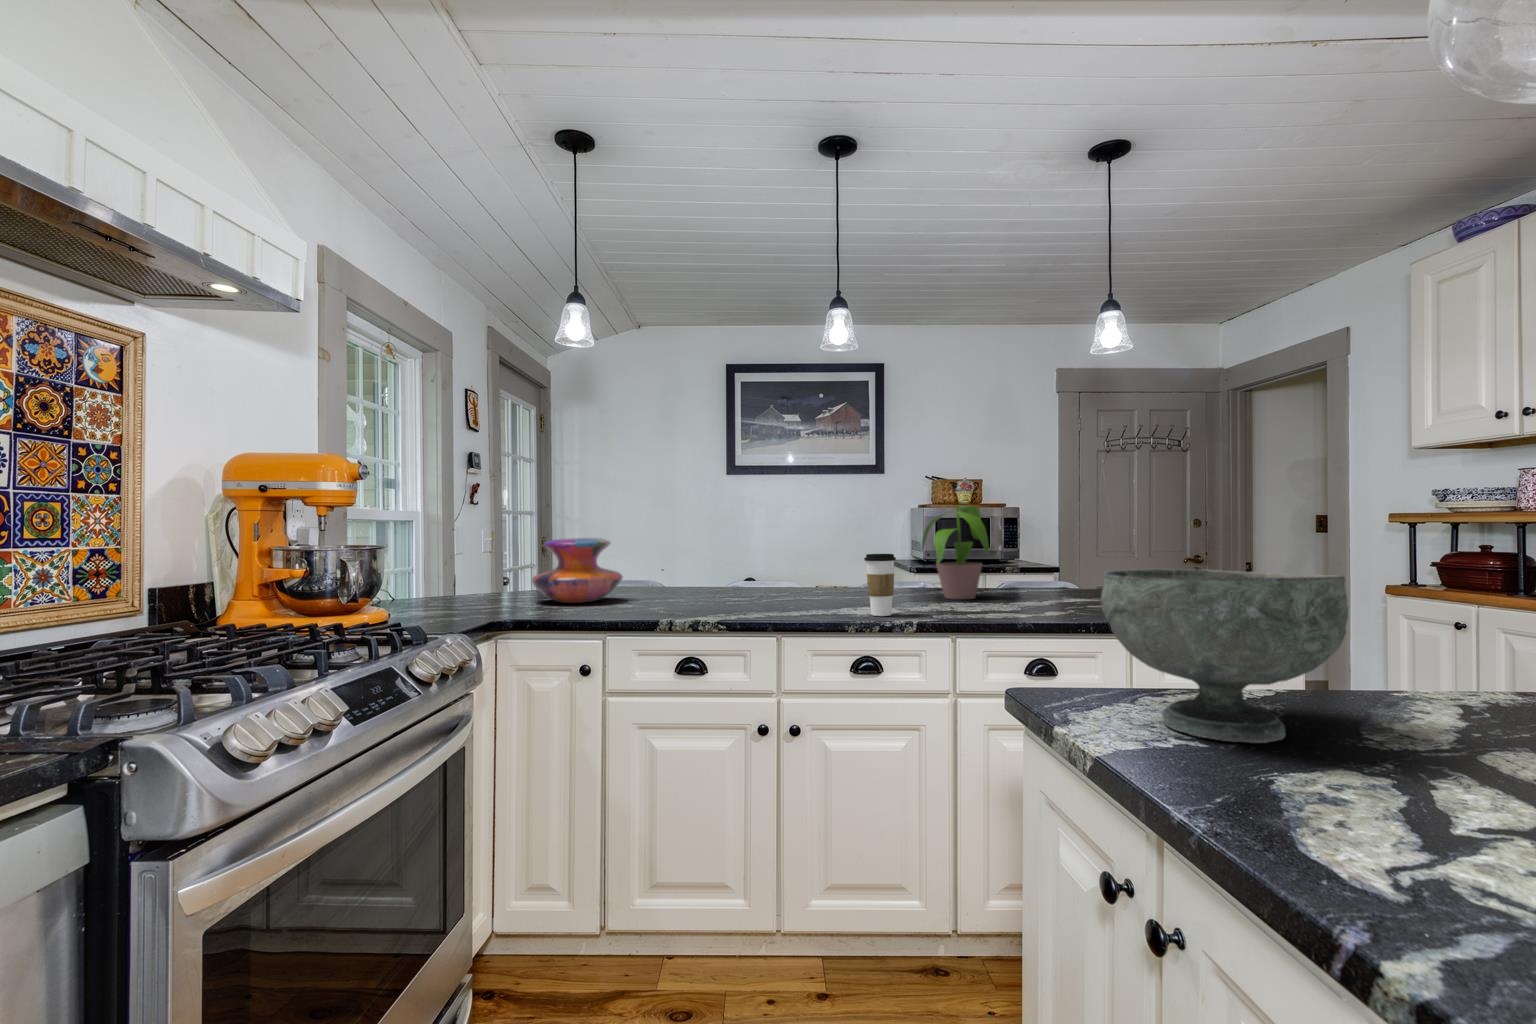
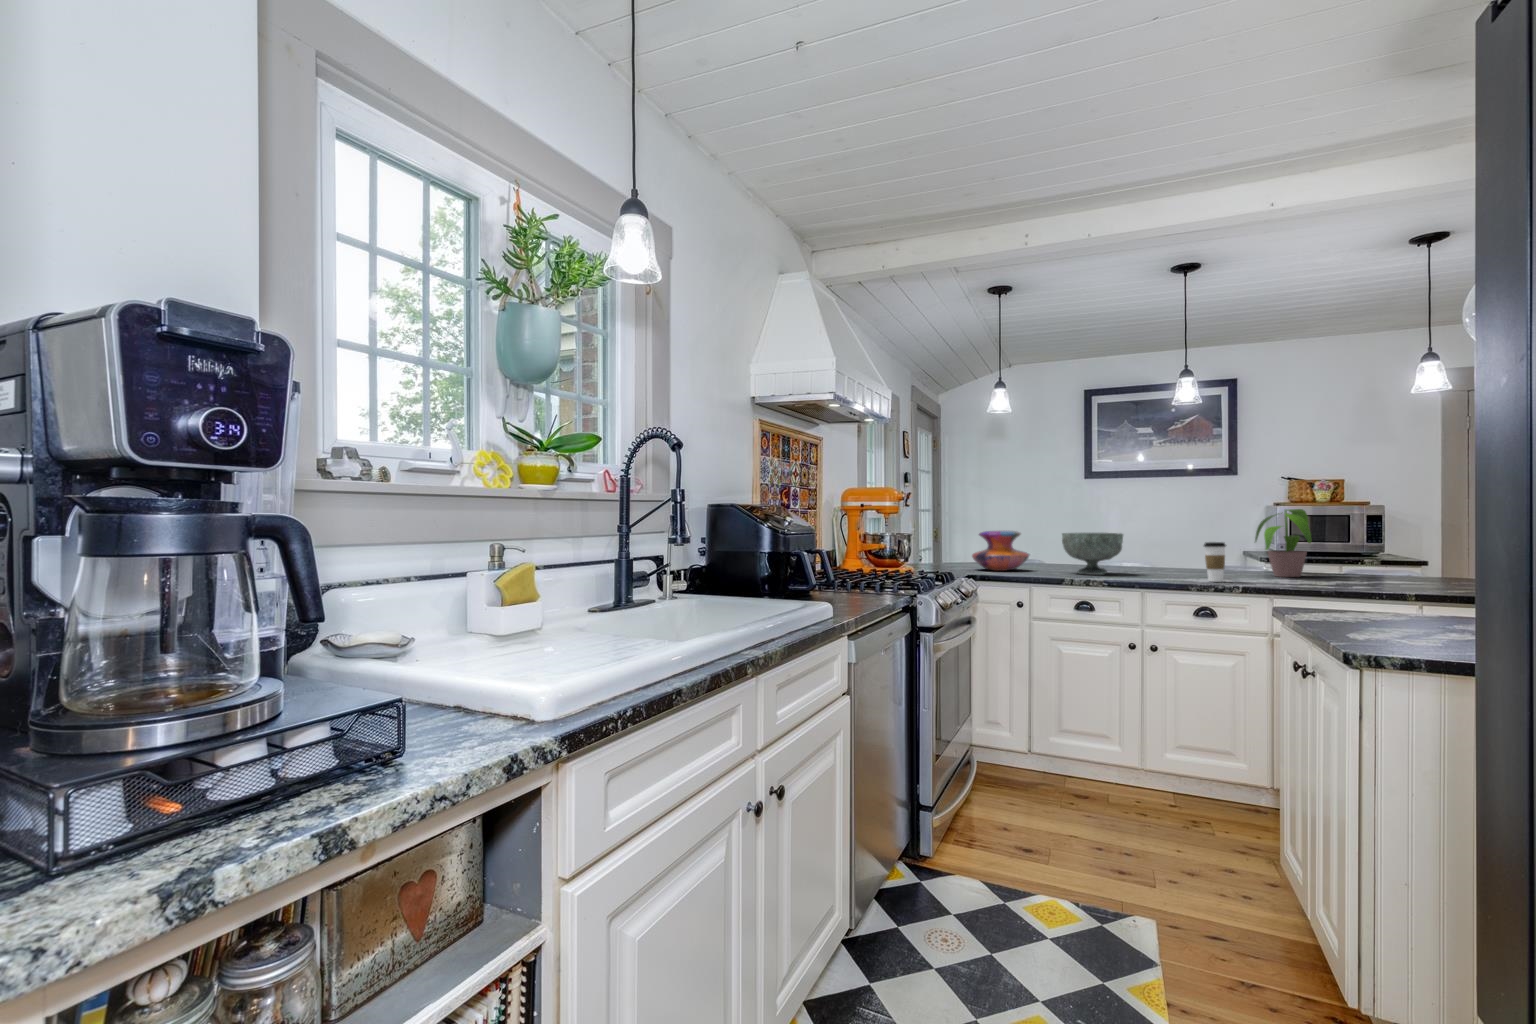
decorative bowl: present [1101,569,1348,743] -> present [1062,533,1123,575]

